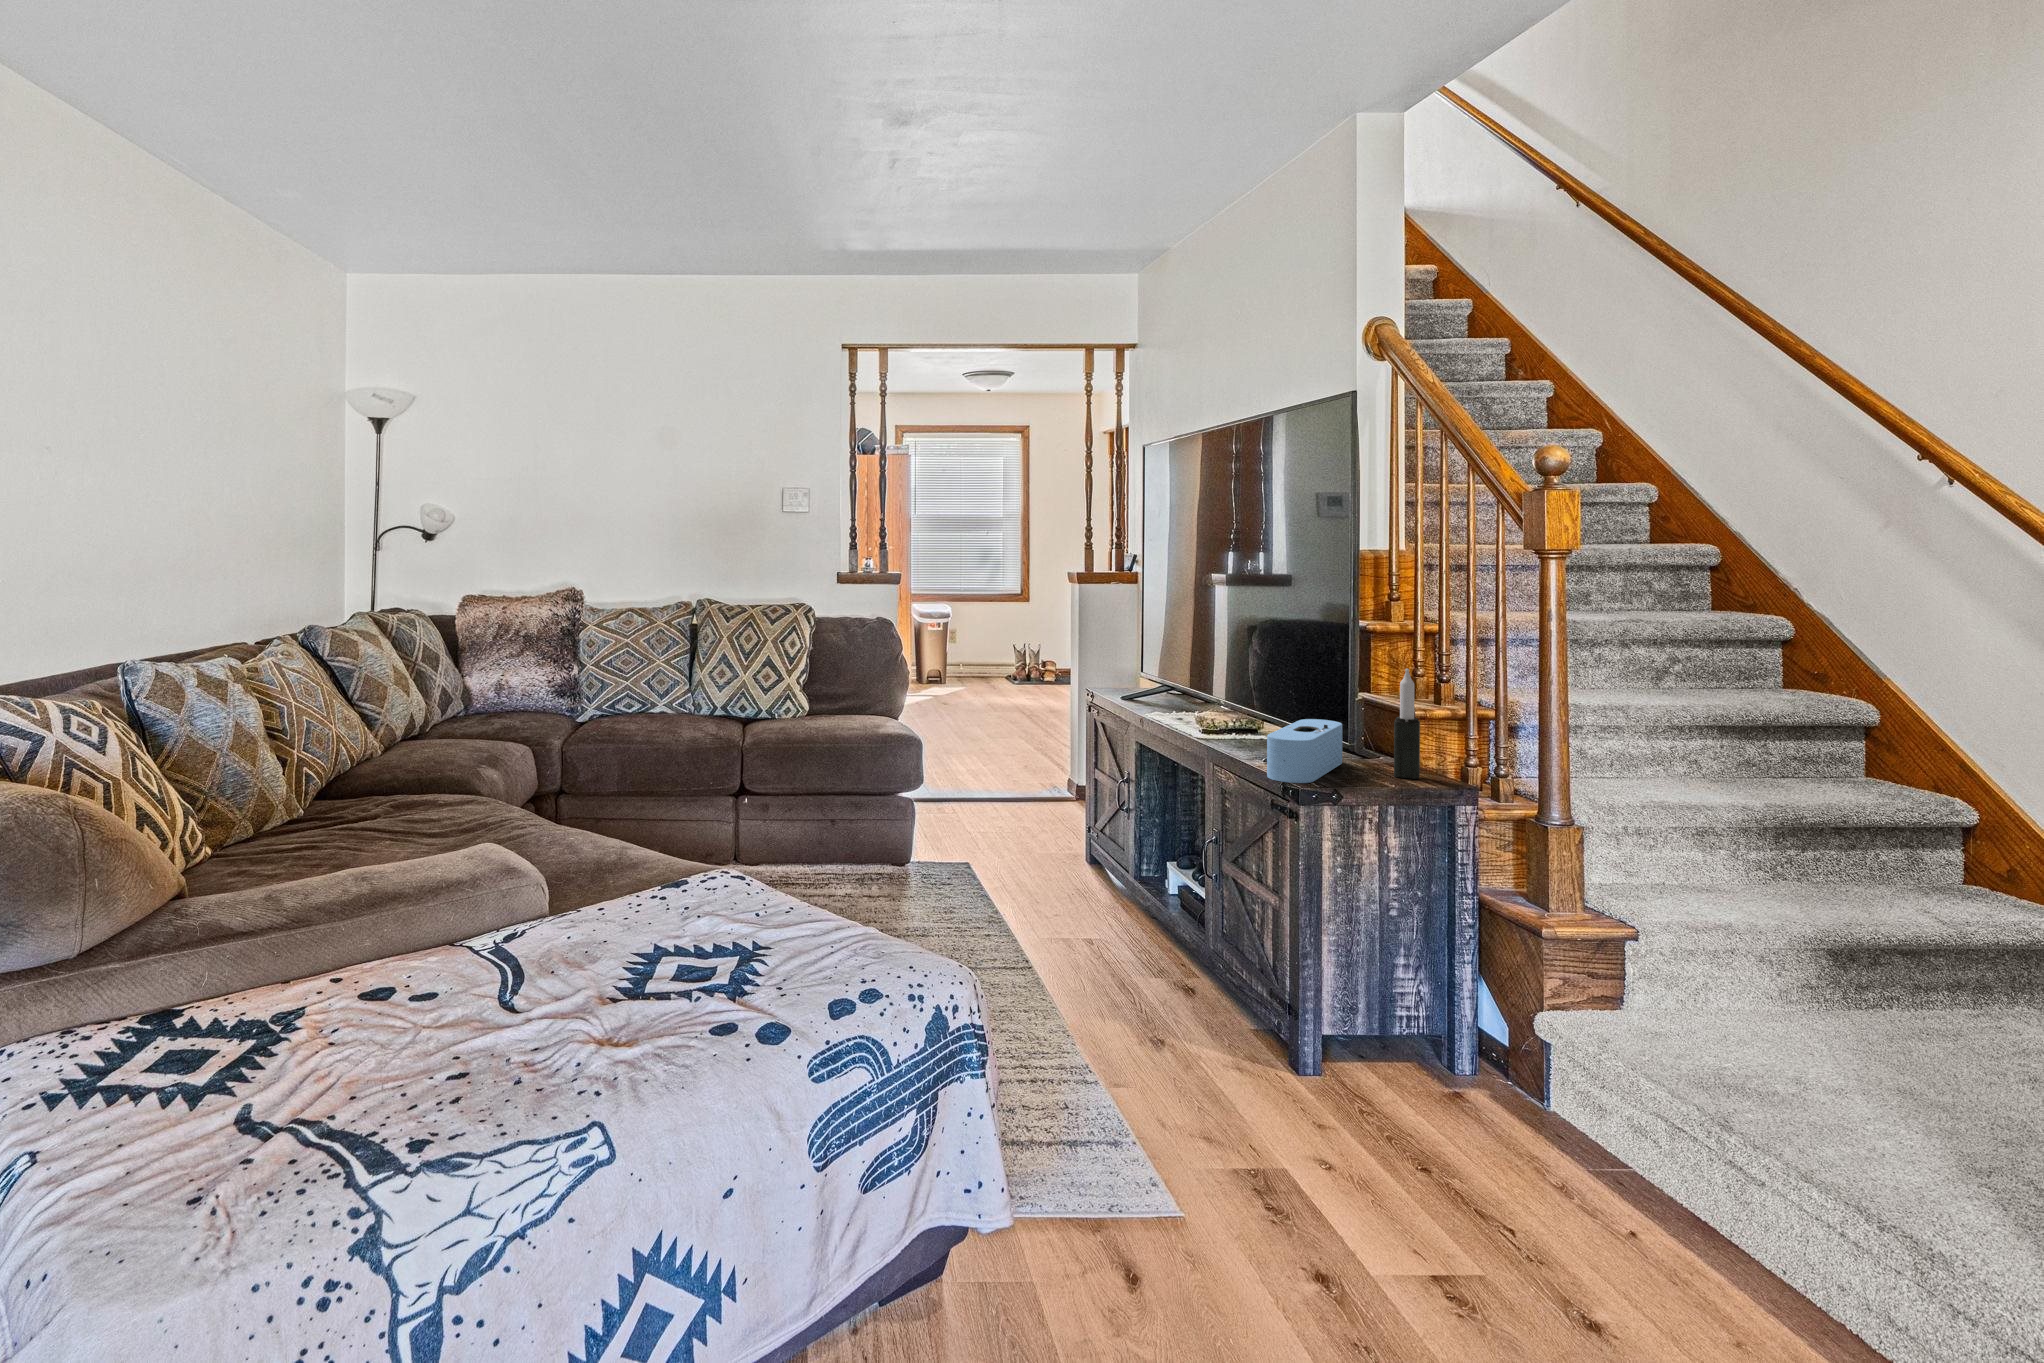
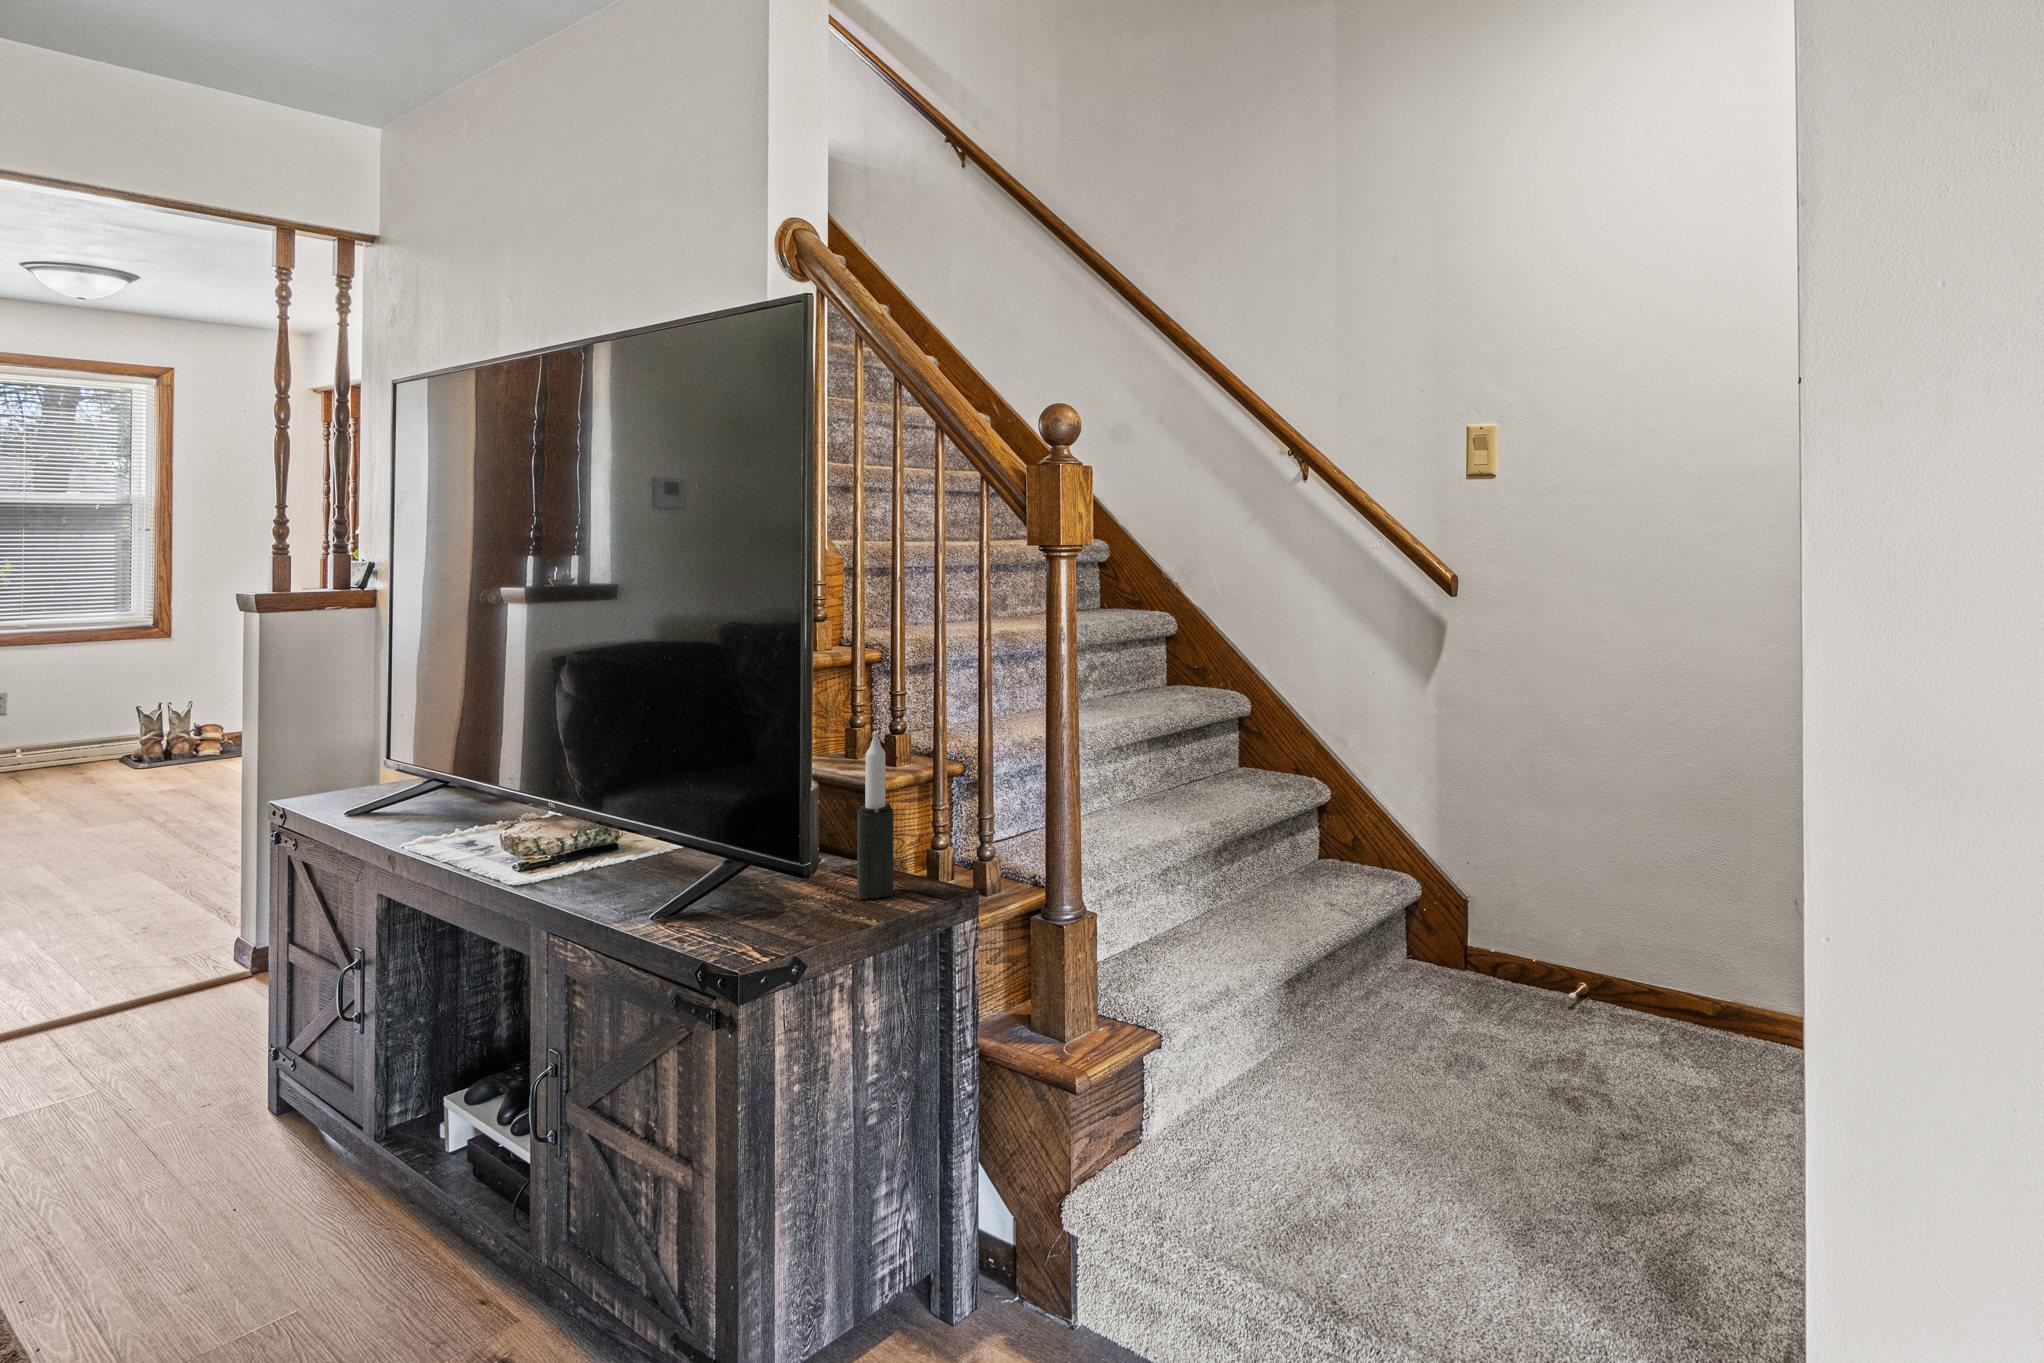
speaker: present [1267,719,1343,783] -> none [668,824,775,967]

